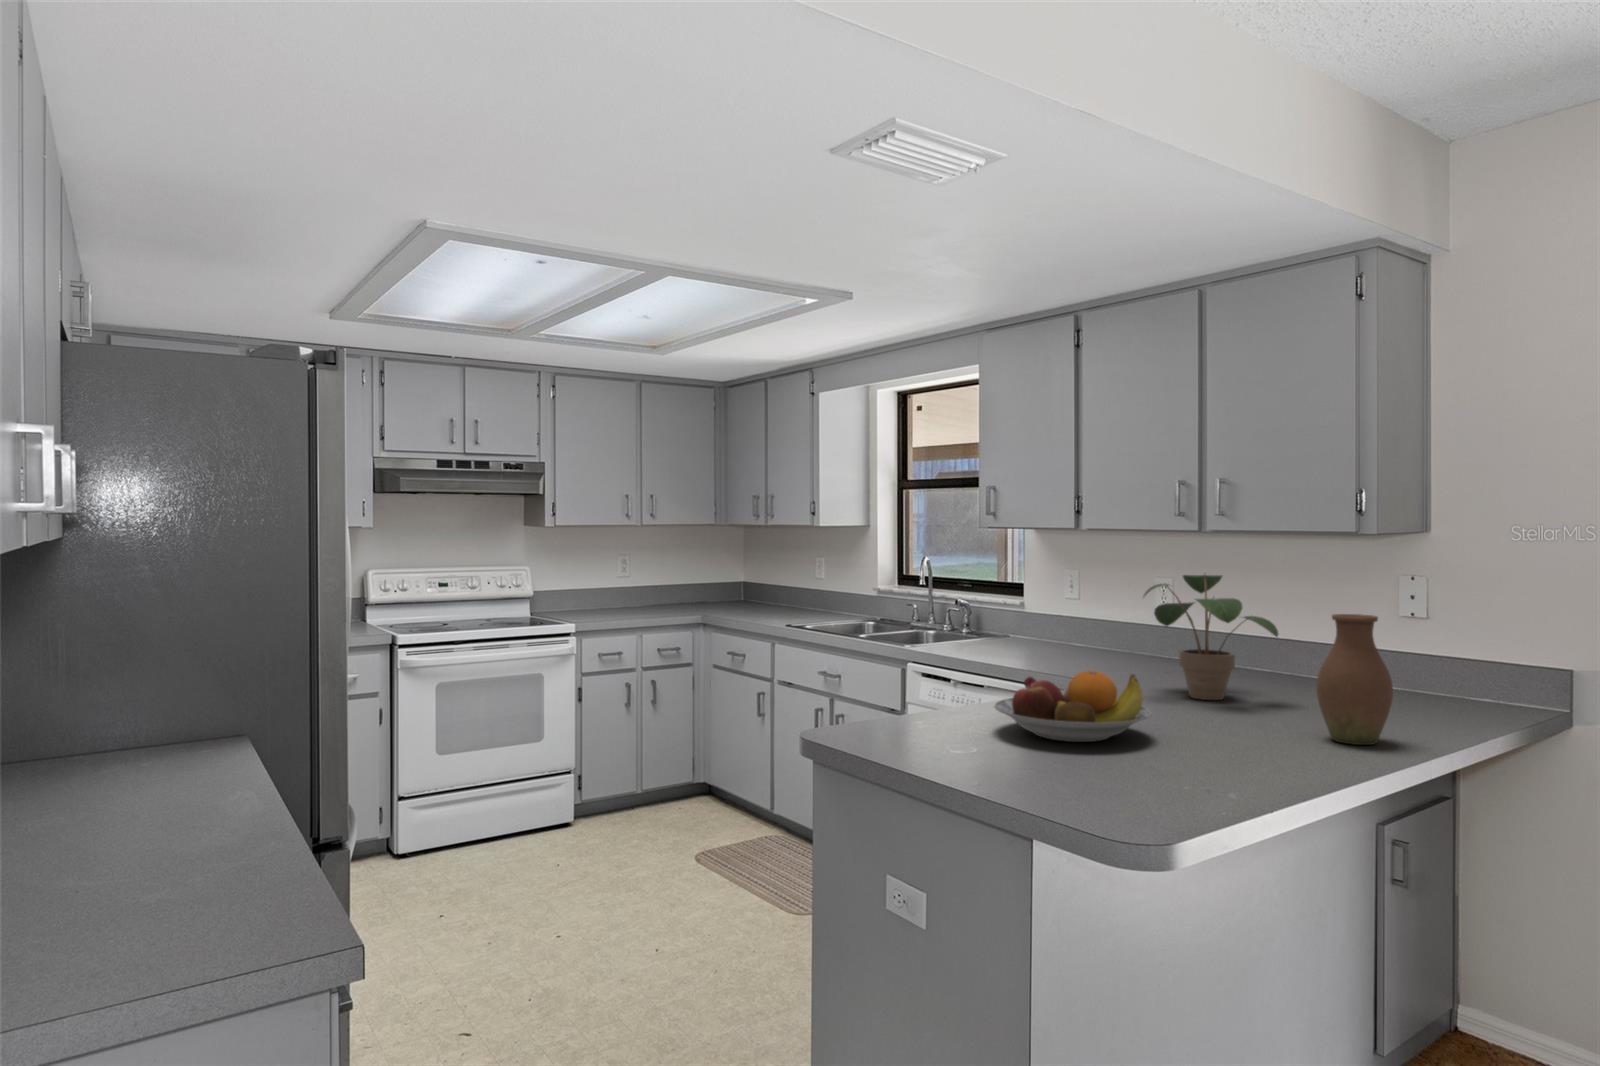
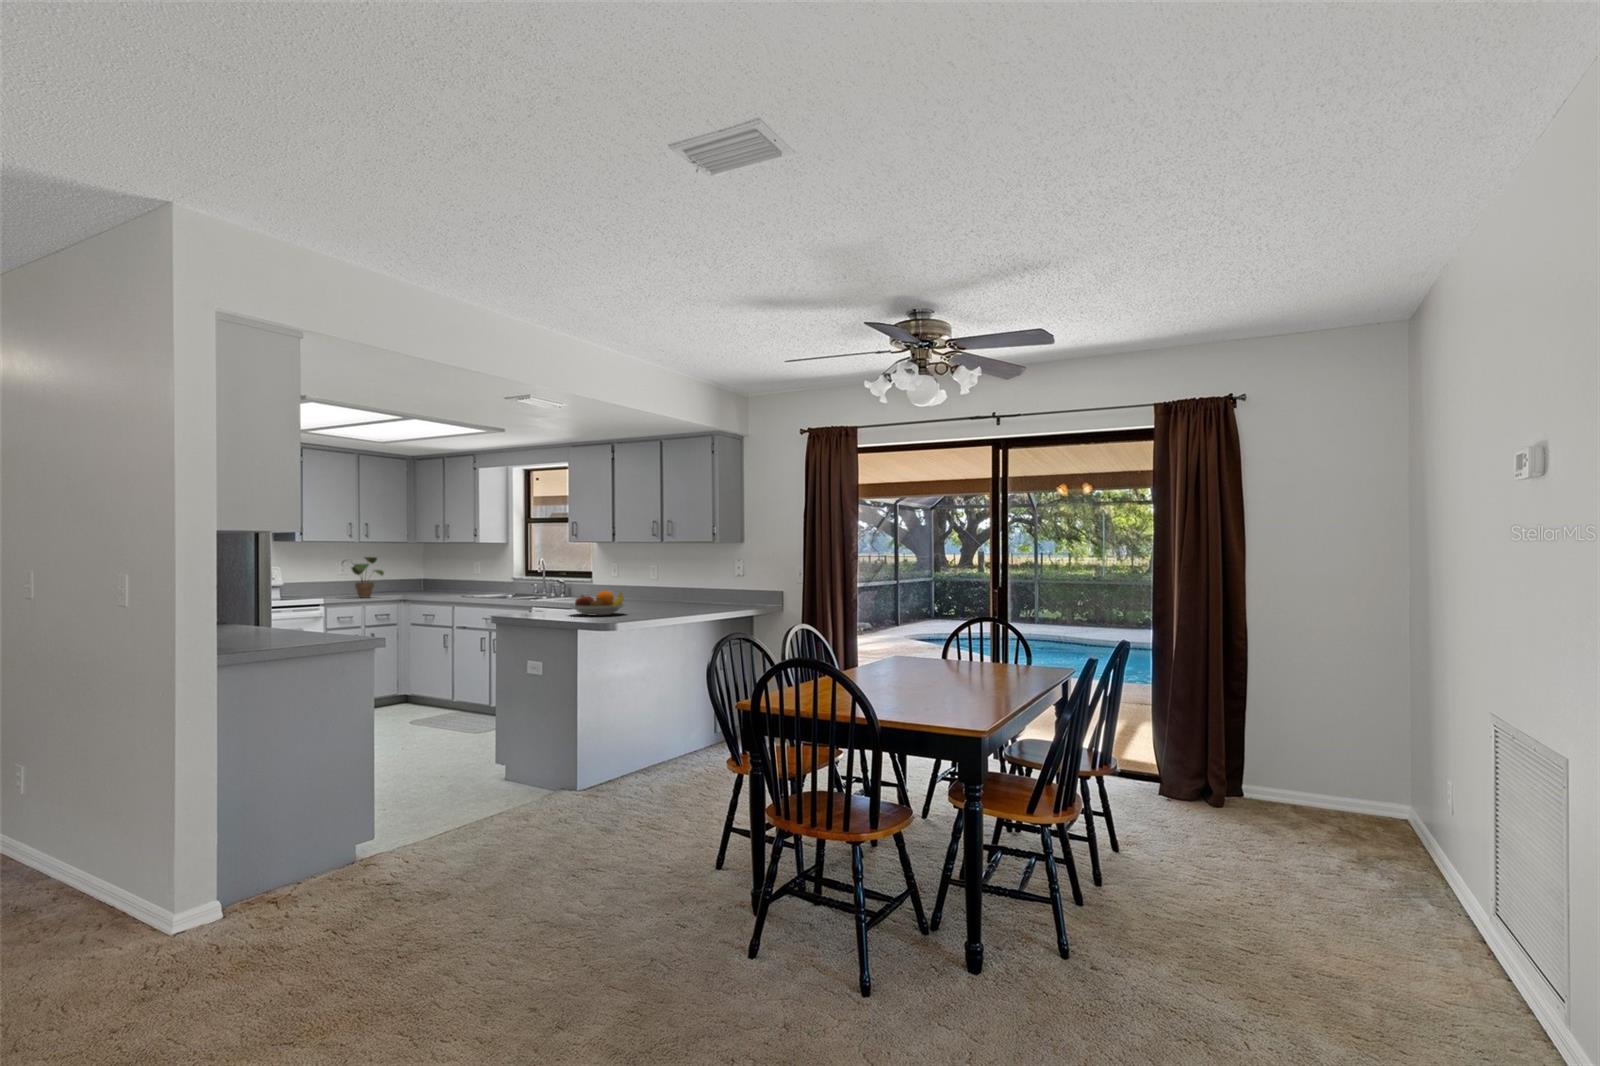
potted plant: present [1144,574,1279,700] -> present [352,557,384,598]
vase: present [1317,614,1393,745] -> none [685,569,708,613]

